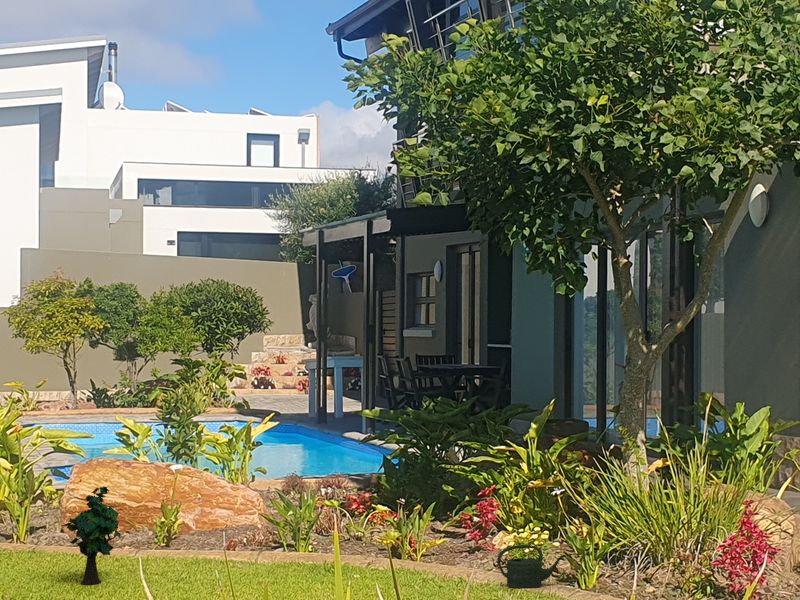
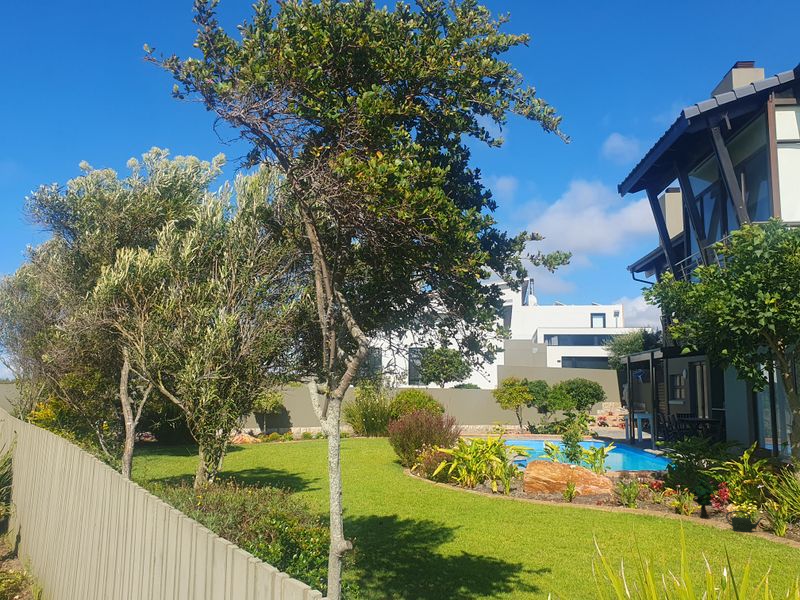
decorative plant: present [62,487,121,585] -> present [689,475,715,519]

